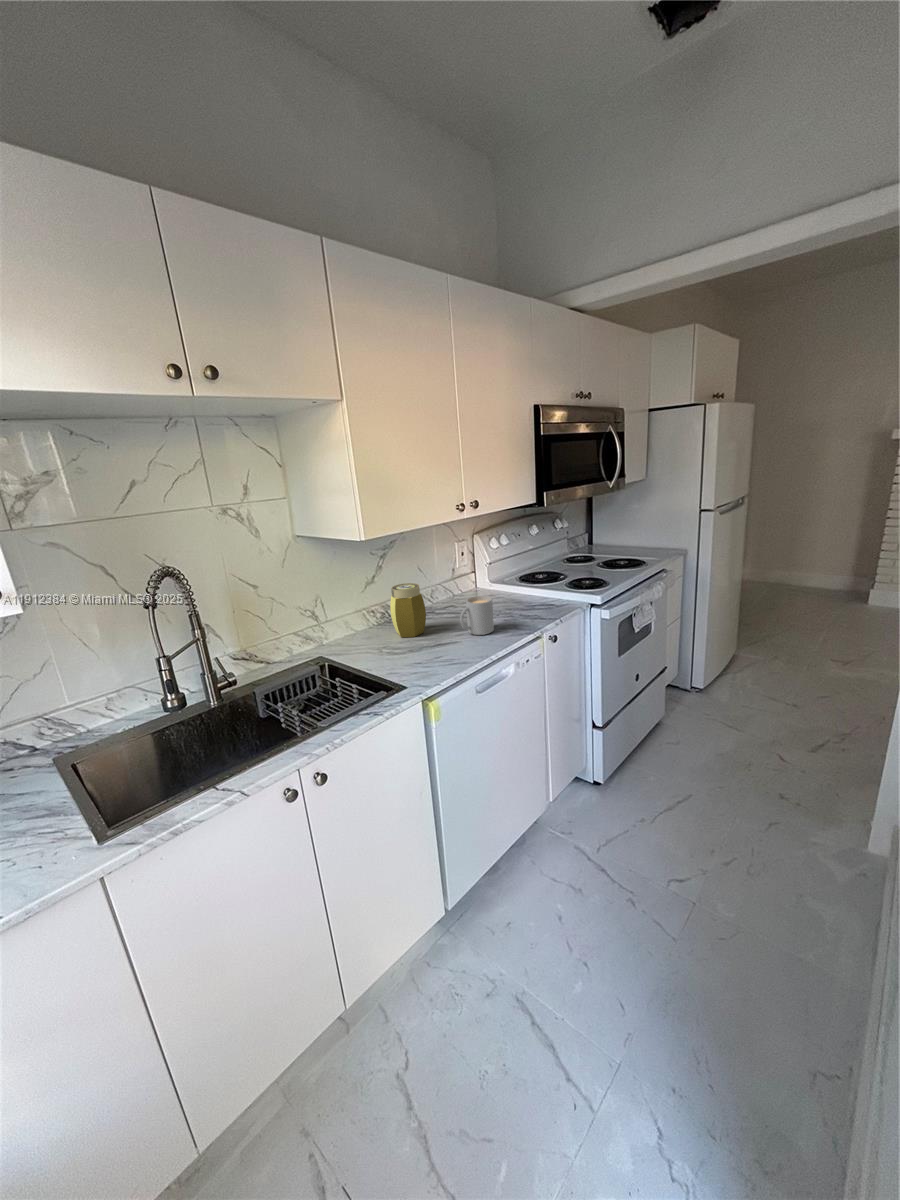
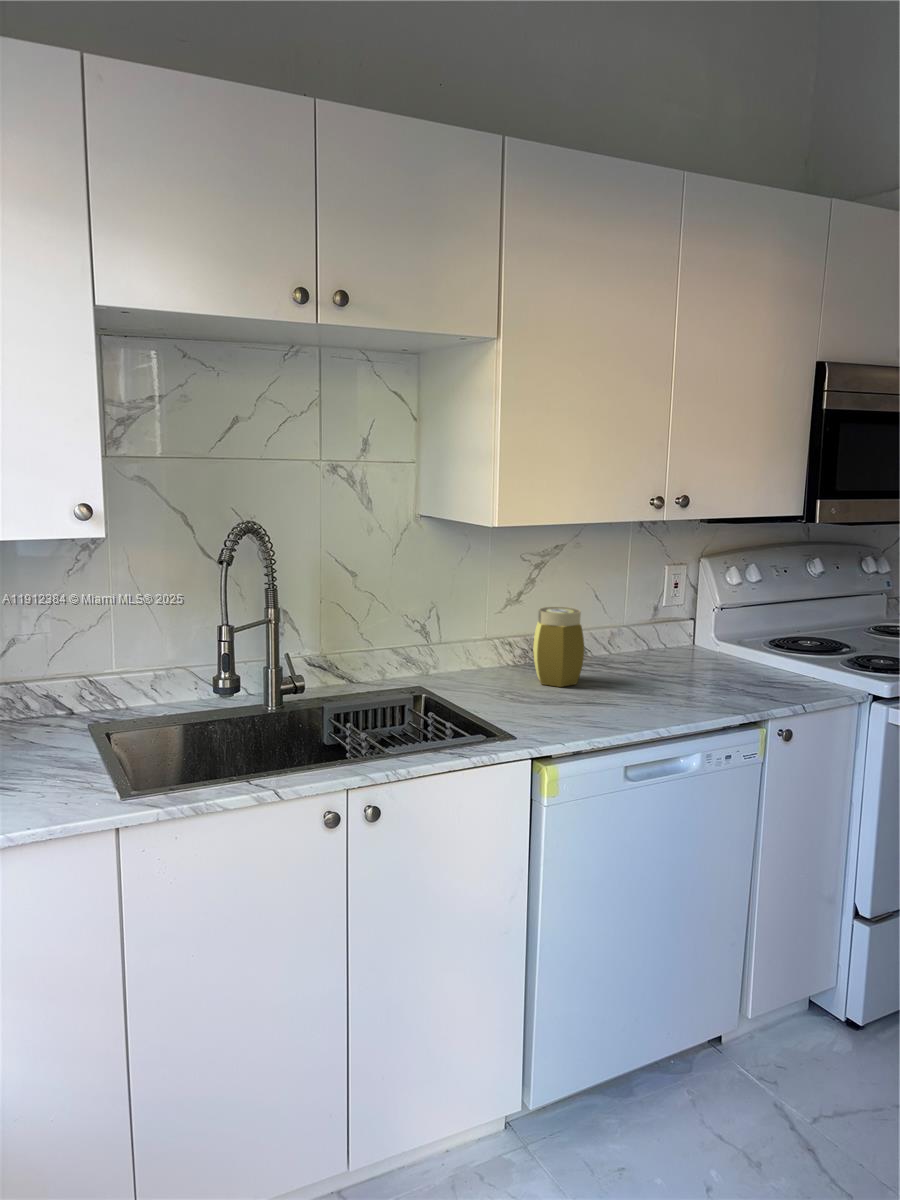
mug: present [460,596,494,635] -> none [631,642,688,701]

